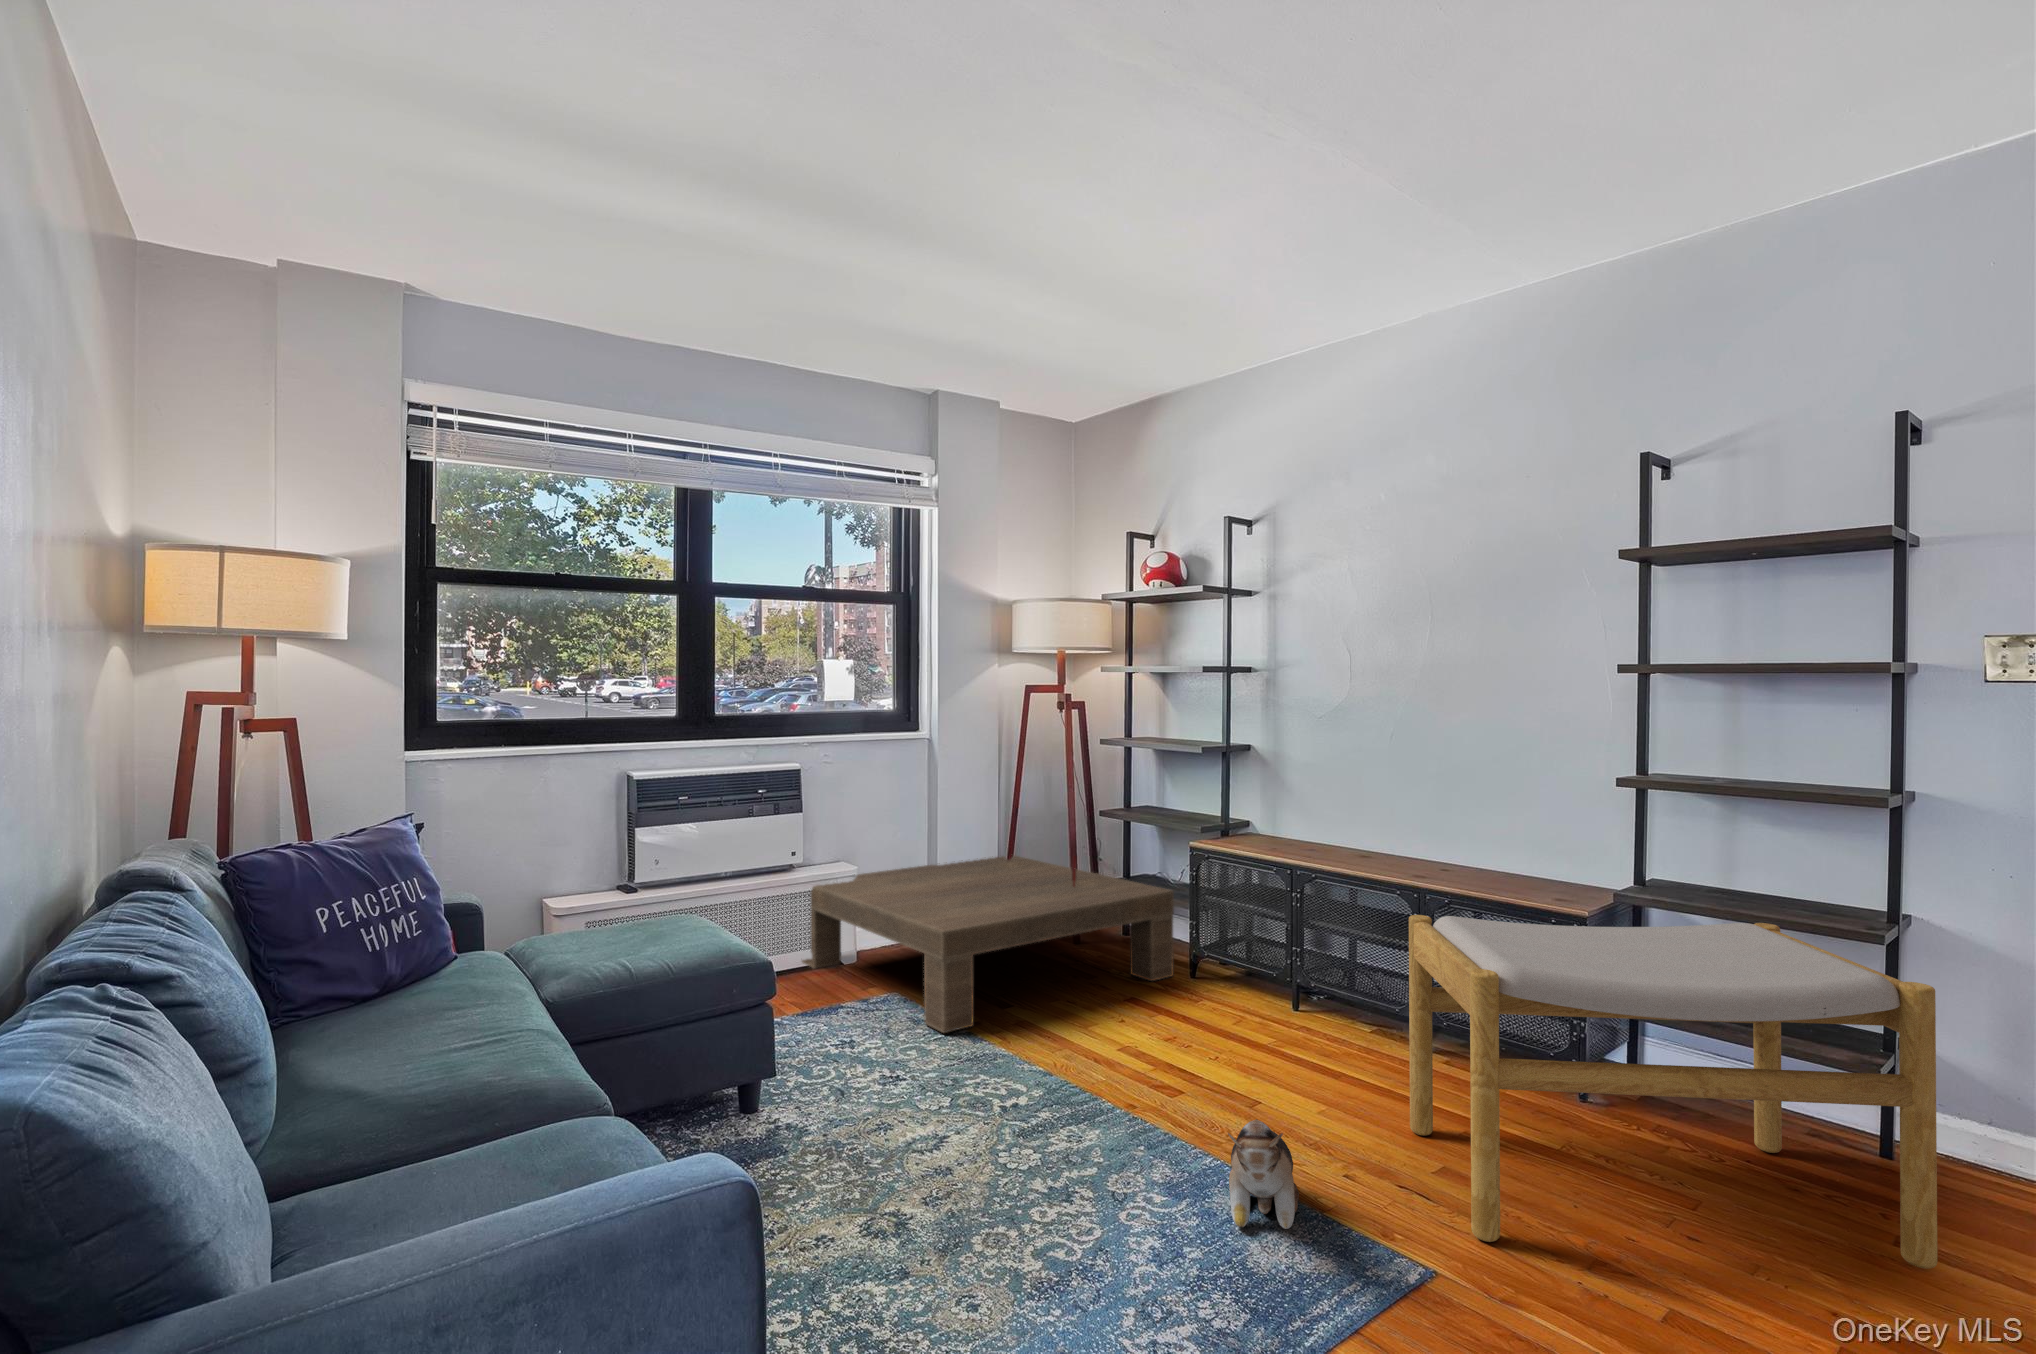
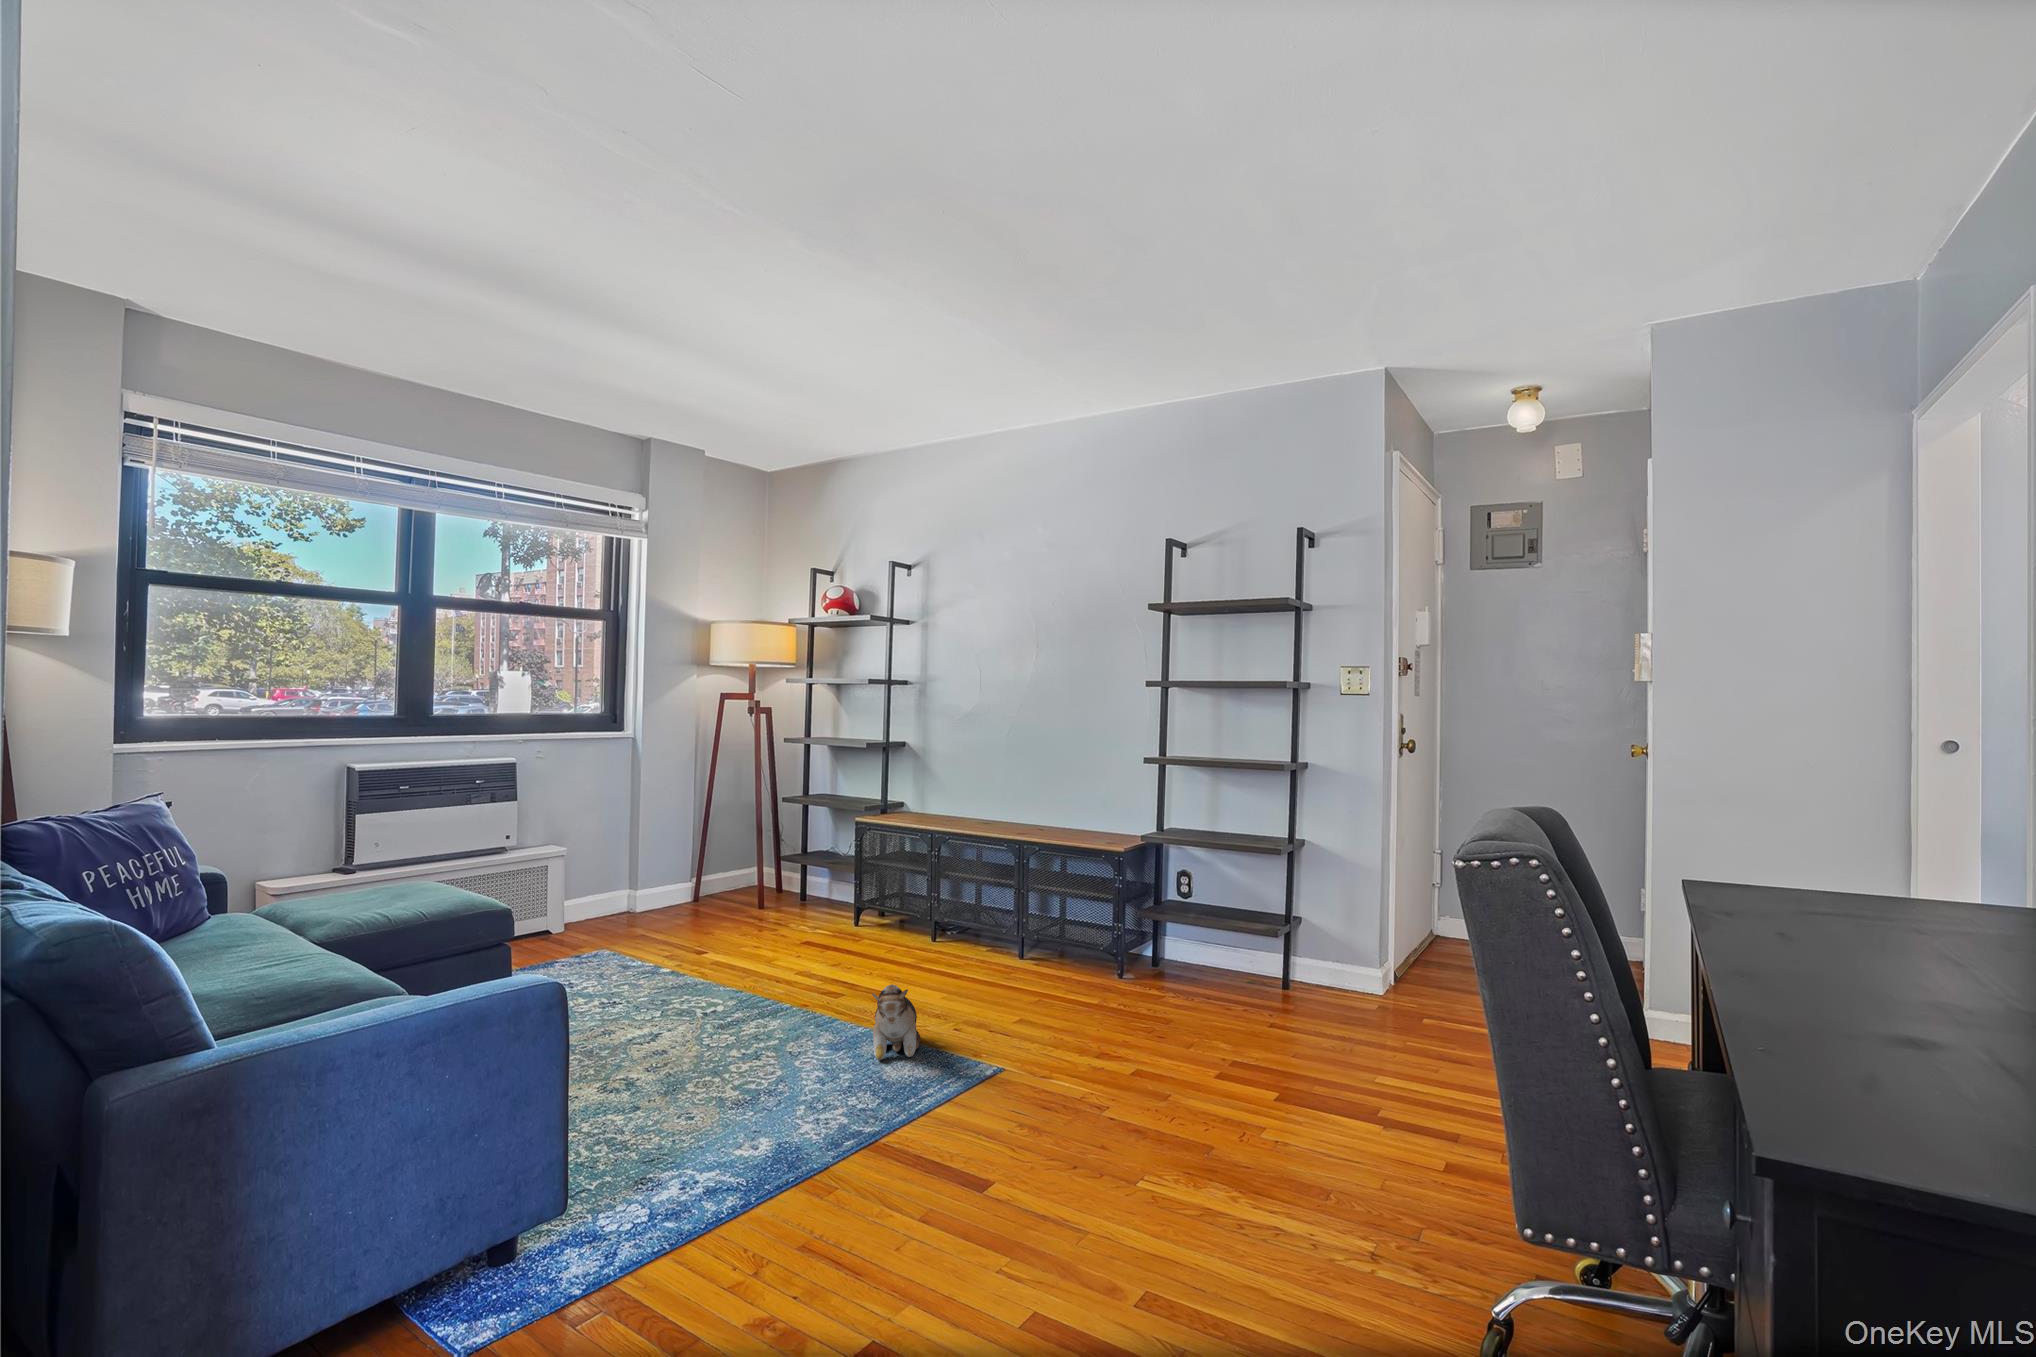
coffee table: present [802,856,1174,1033] -> none [511,837,843,973]
footstool: present [1409,915,1937,1269] -> none [1000,848,1279,1050]

